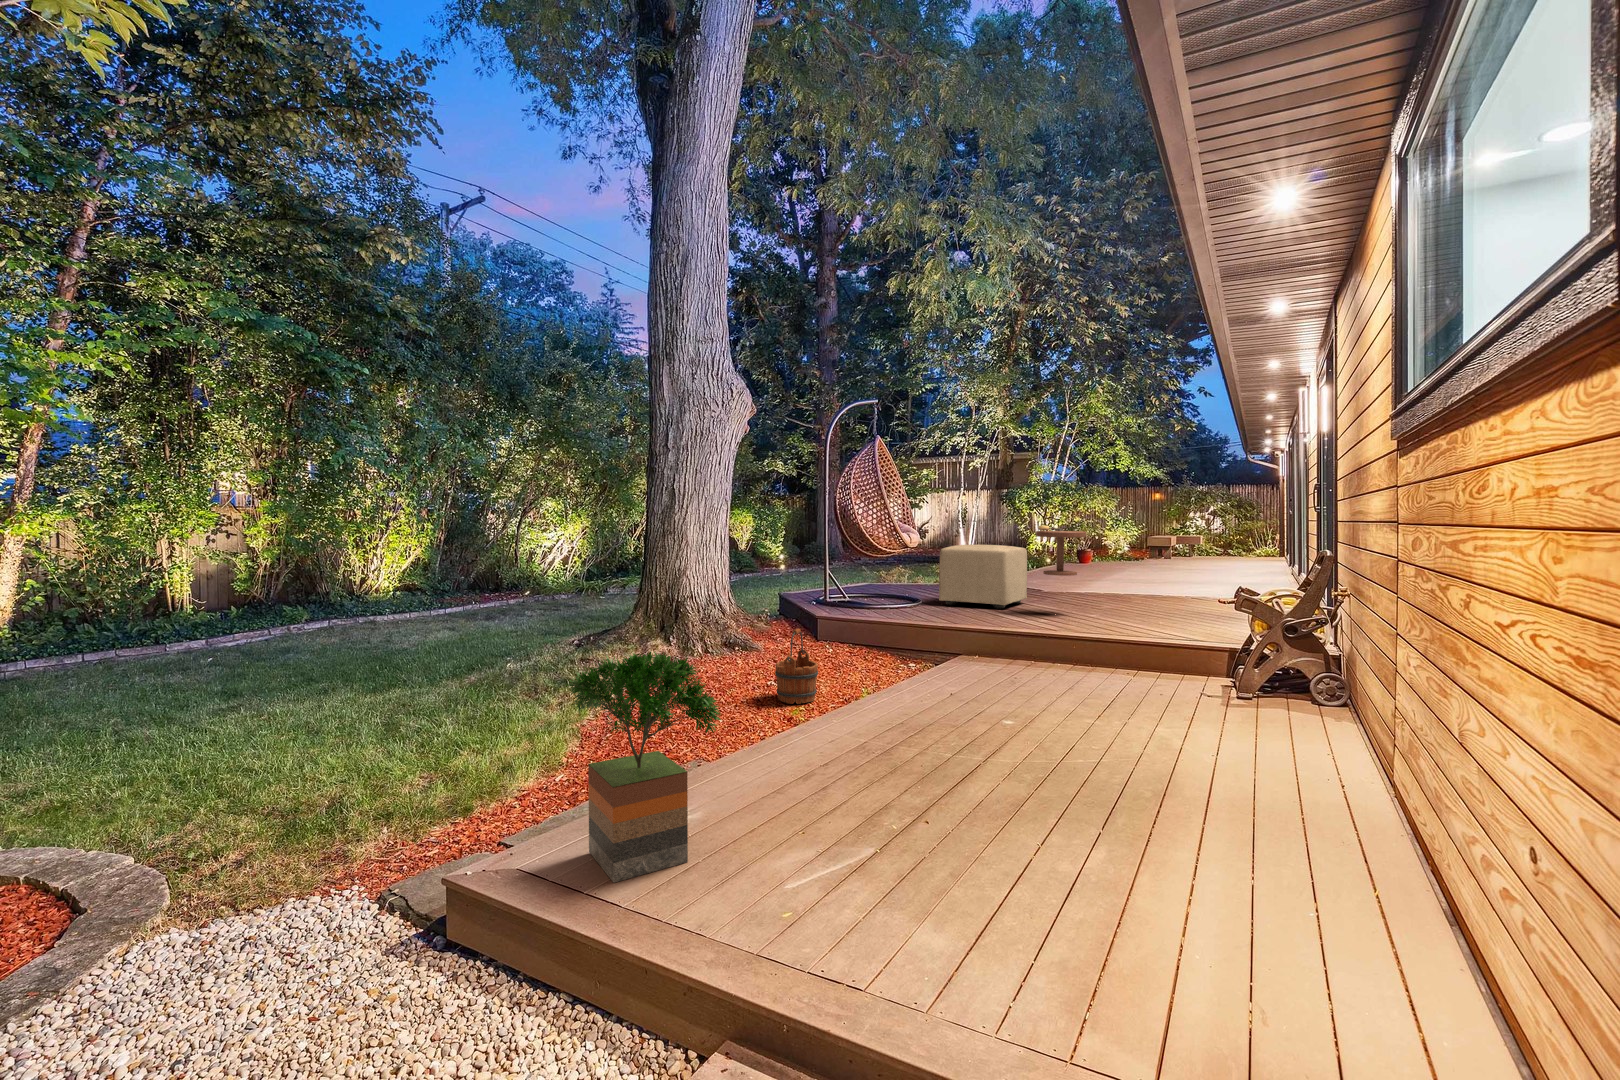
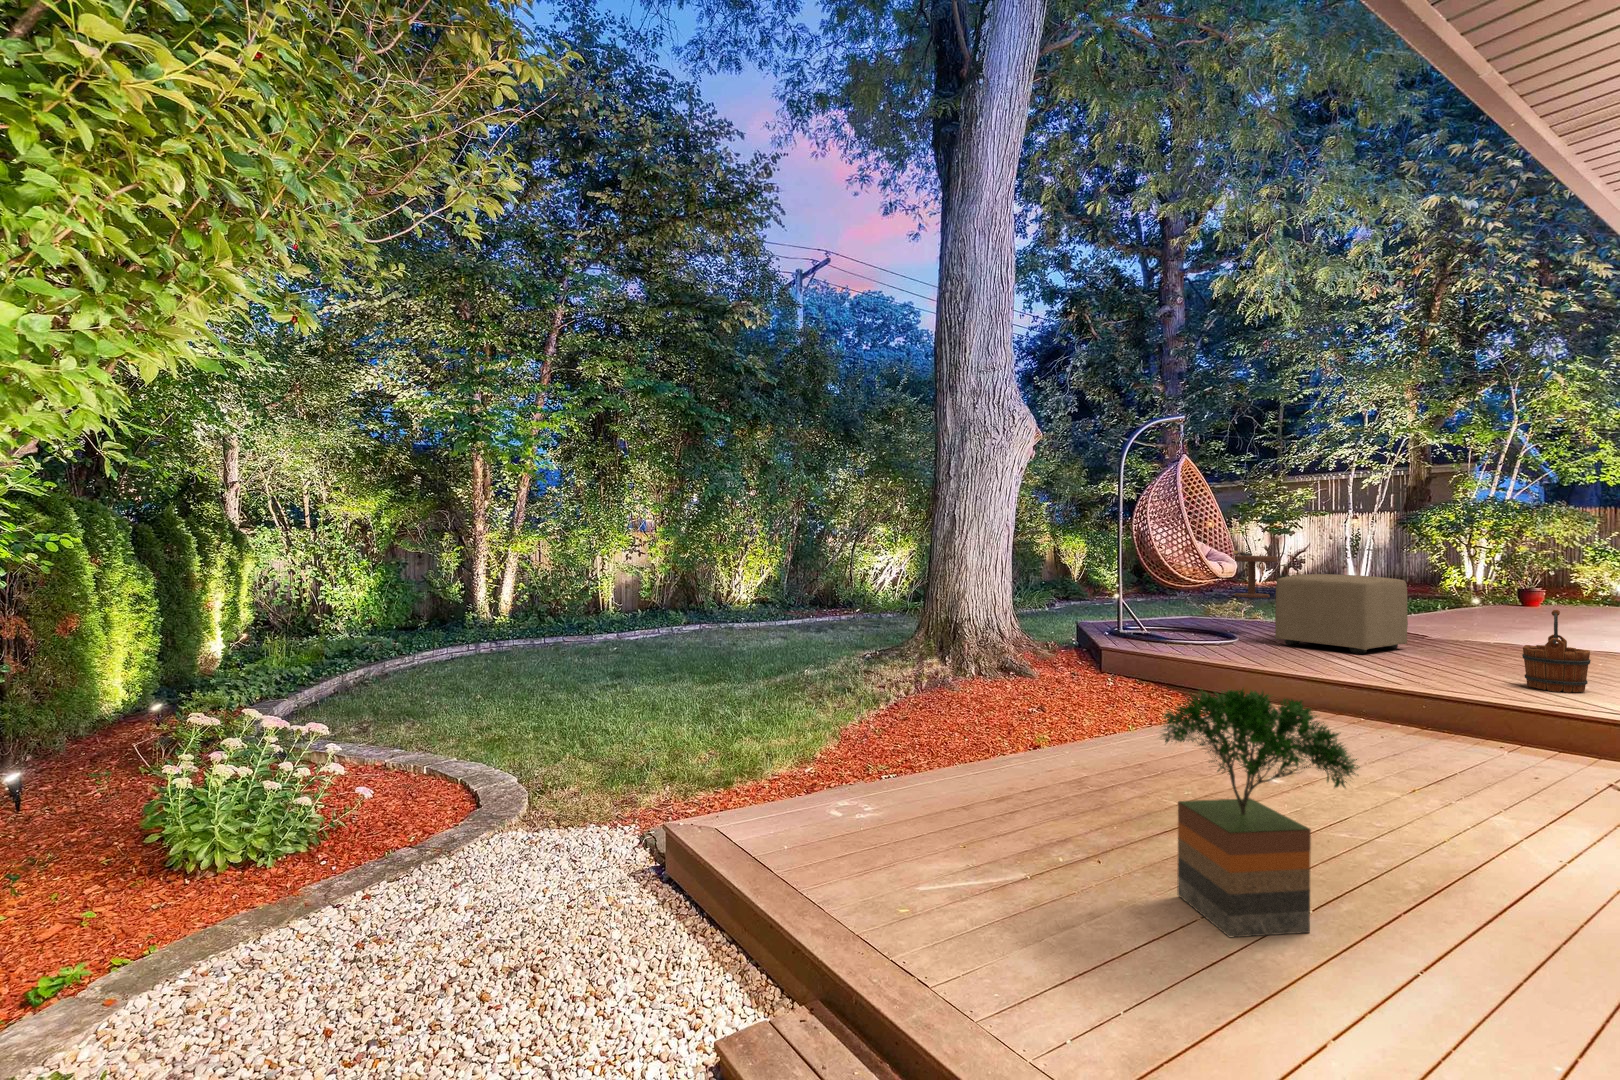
side table: present [1036,526,1086,576] -> present [1232,551,1278,598]
wooden bucket: present [775,628,818,704] -> present [1522,610,1591,693]
potted tree: present [568,651,721,883] -> present [1163,689,1360,937]

